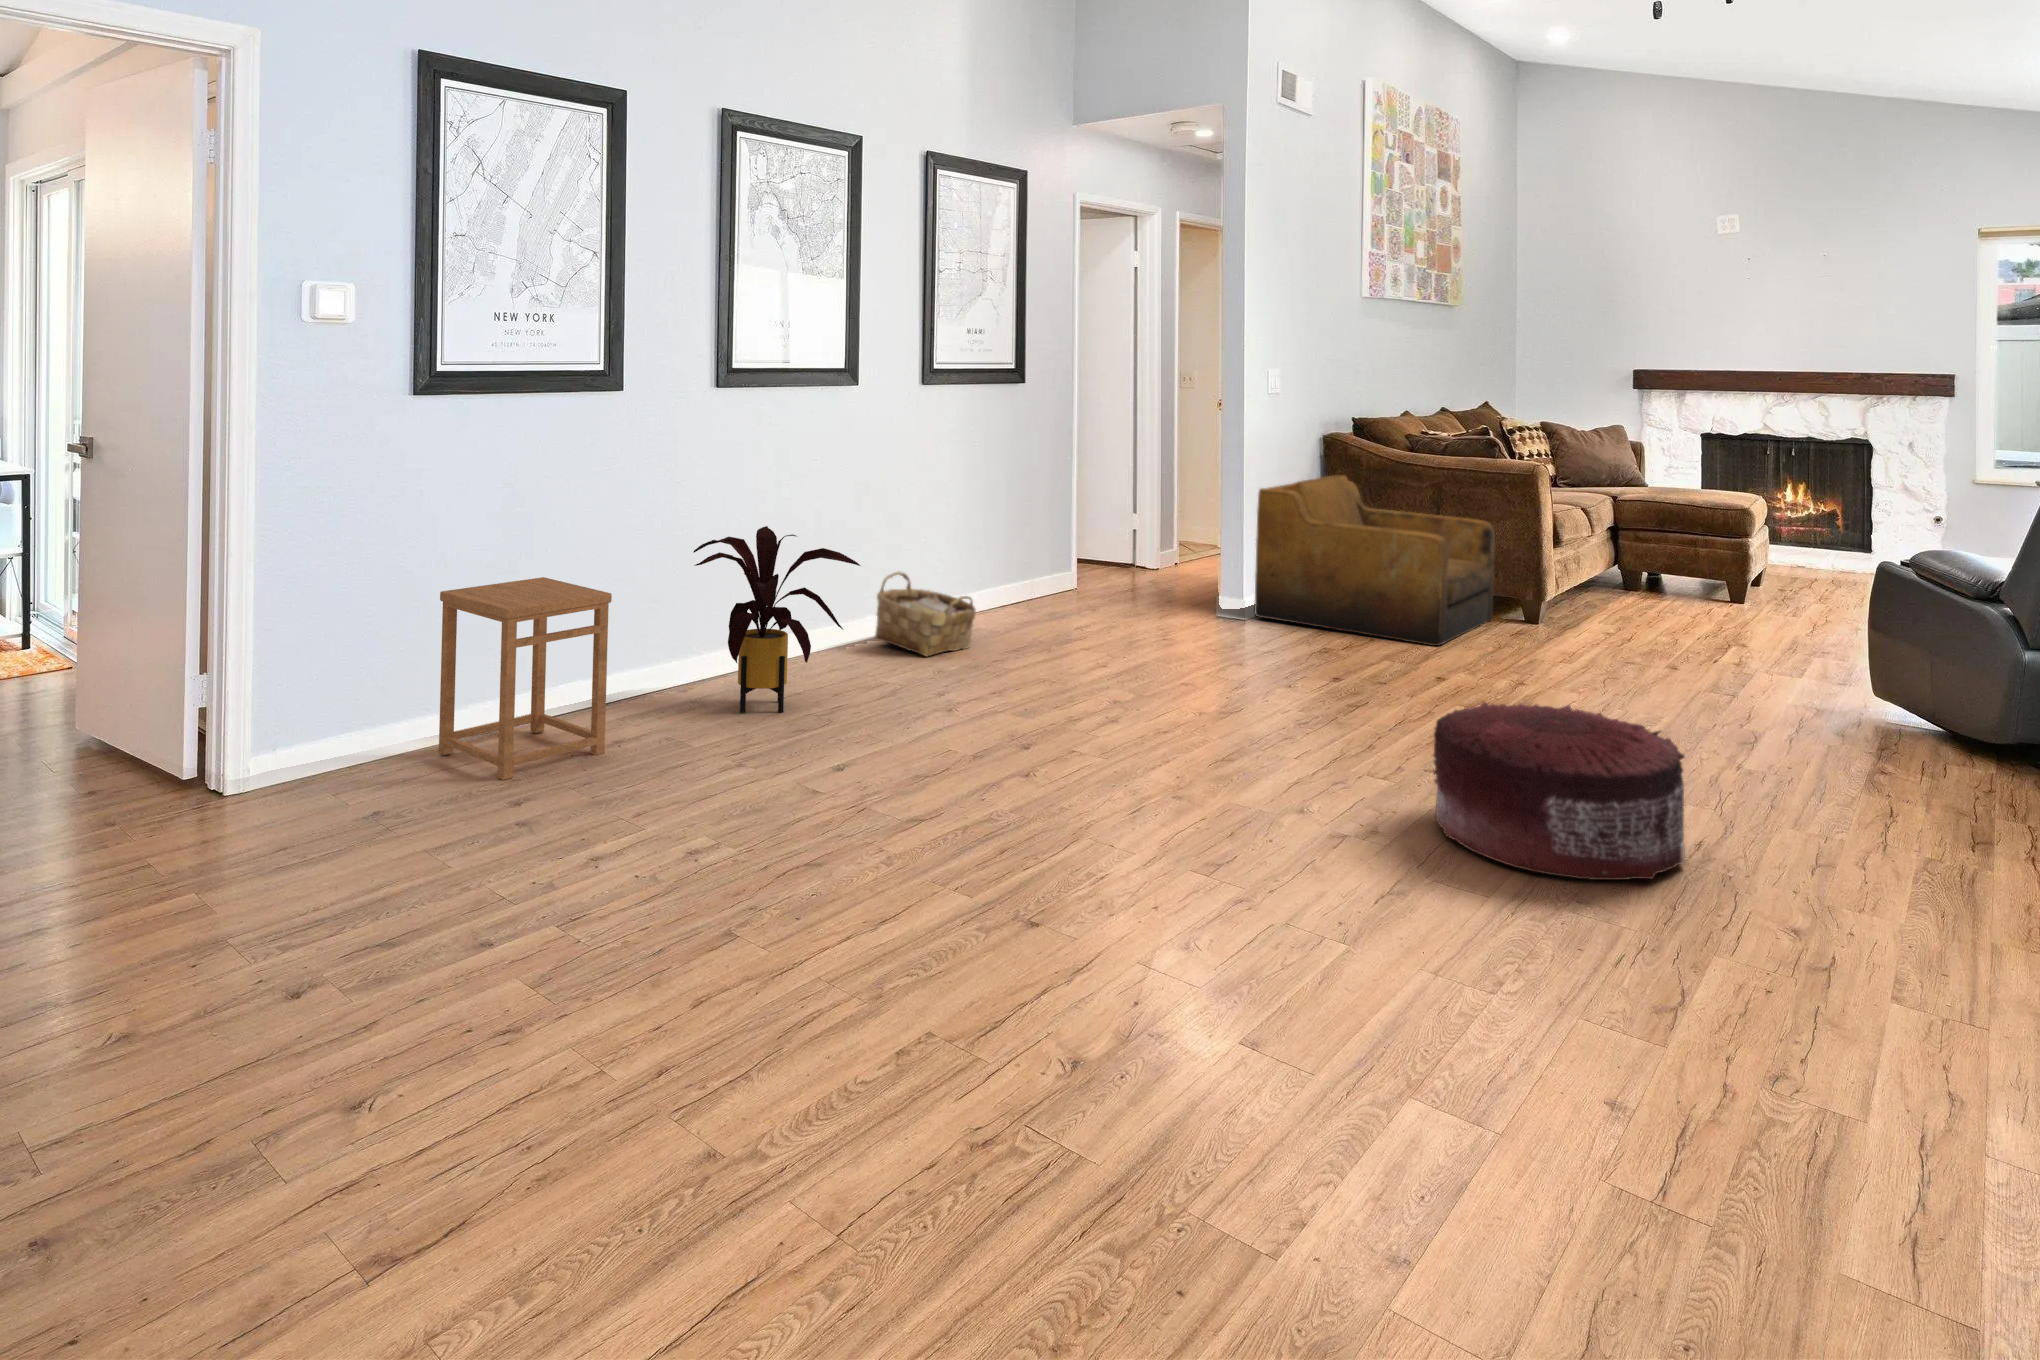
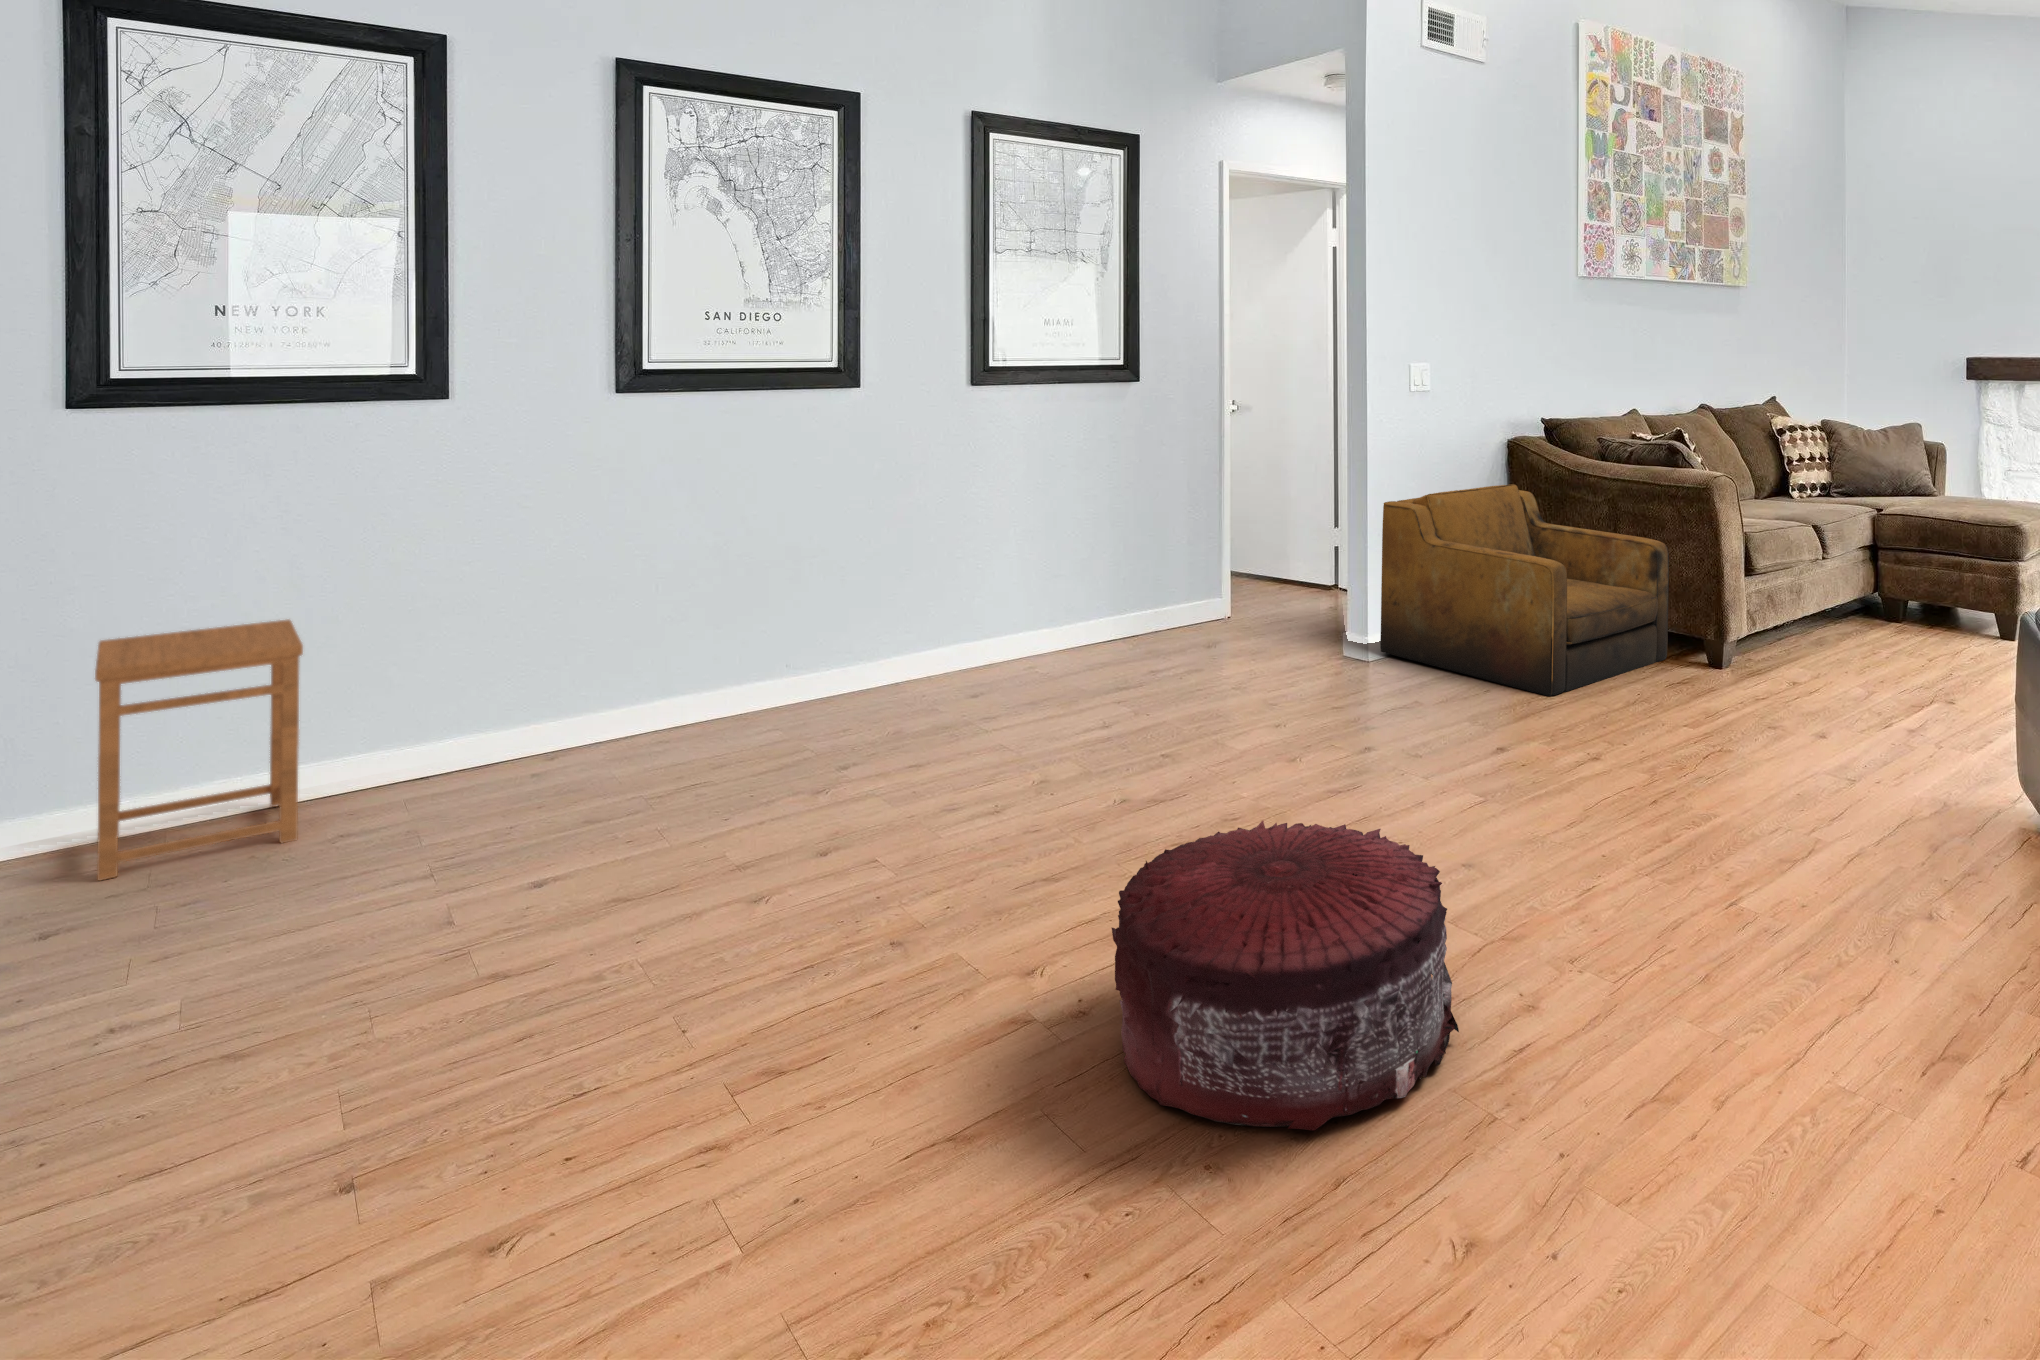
house plant: present [694,526,860,713] -> none [491,553,710,782]
woven basket: present [875,572,976,657] -> none [882,599,993,703]

